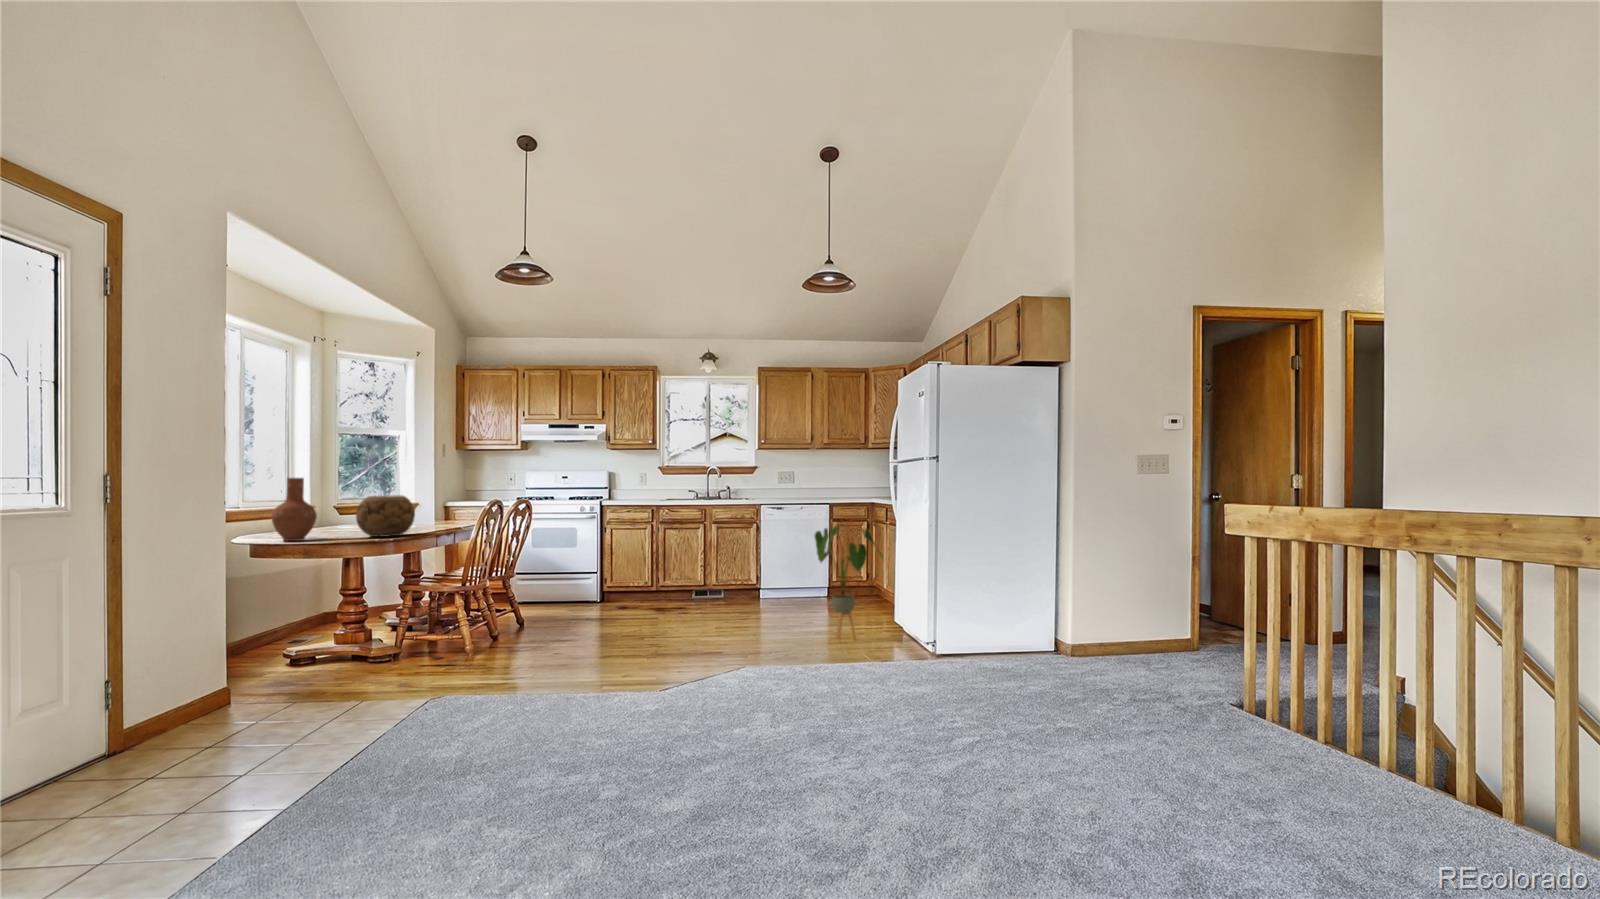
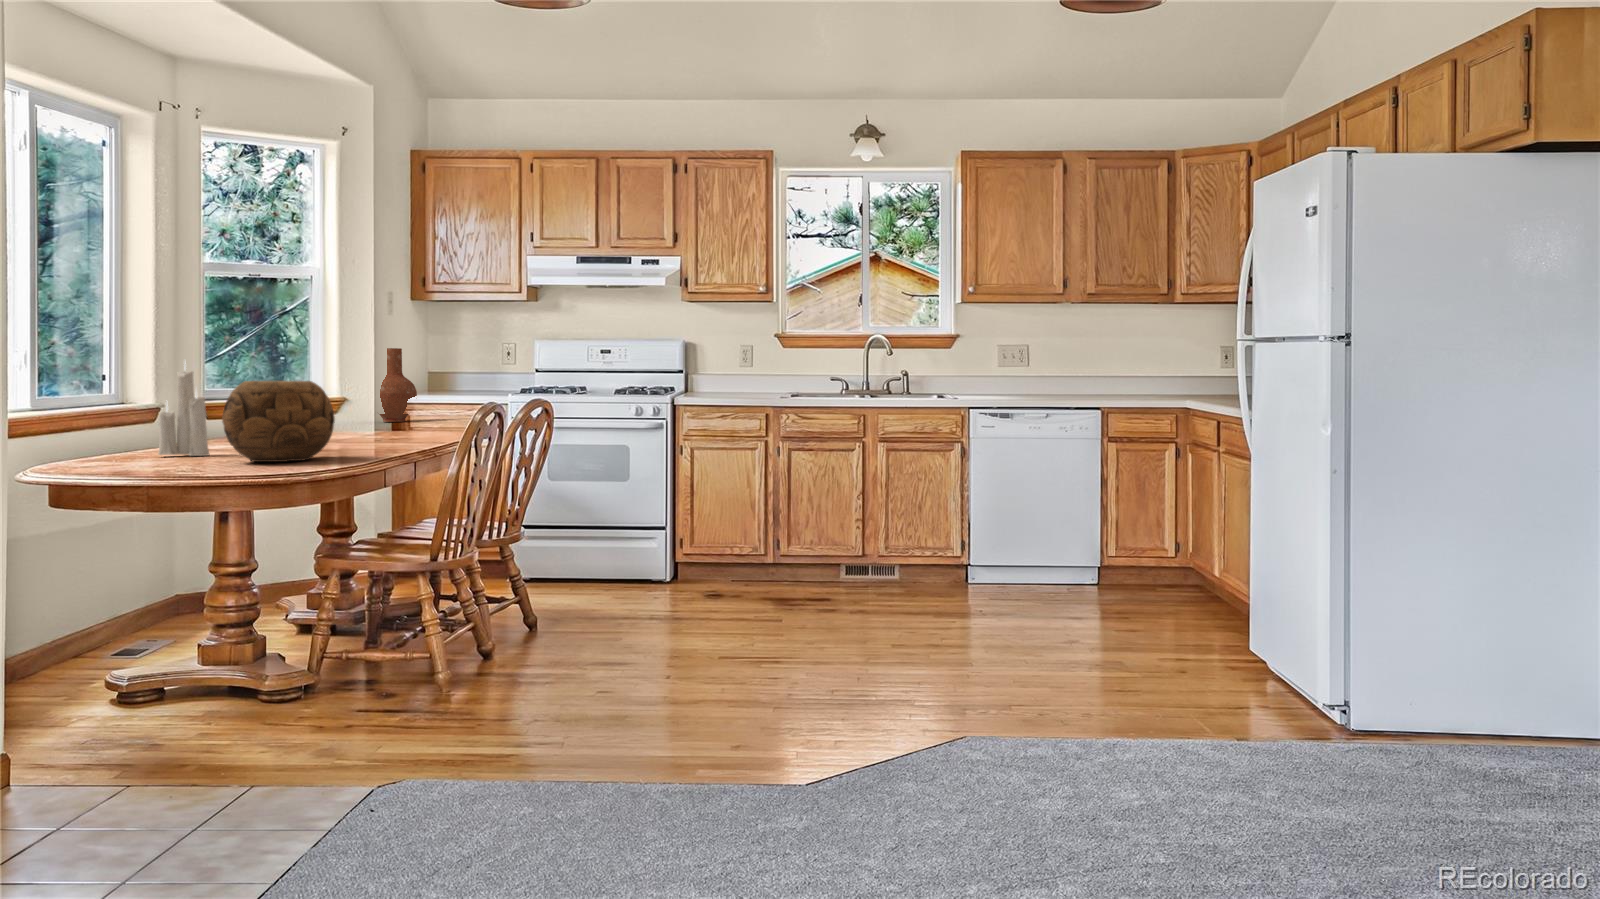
vase: present [271,478,317,541] -> present [379,348,417,422]
candle: none [317,482,345,535] -> present [158,365,209,456]
house plant: present [815,526,883,642] -> none [1126,452,1276,693]

